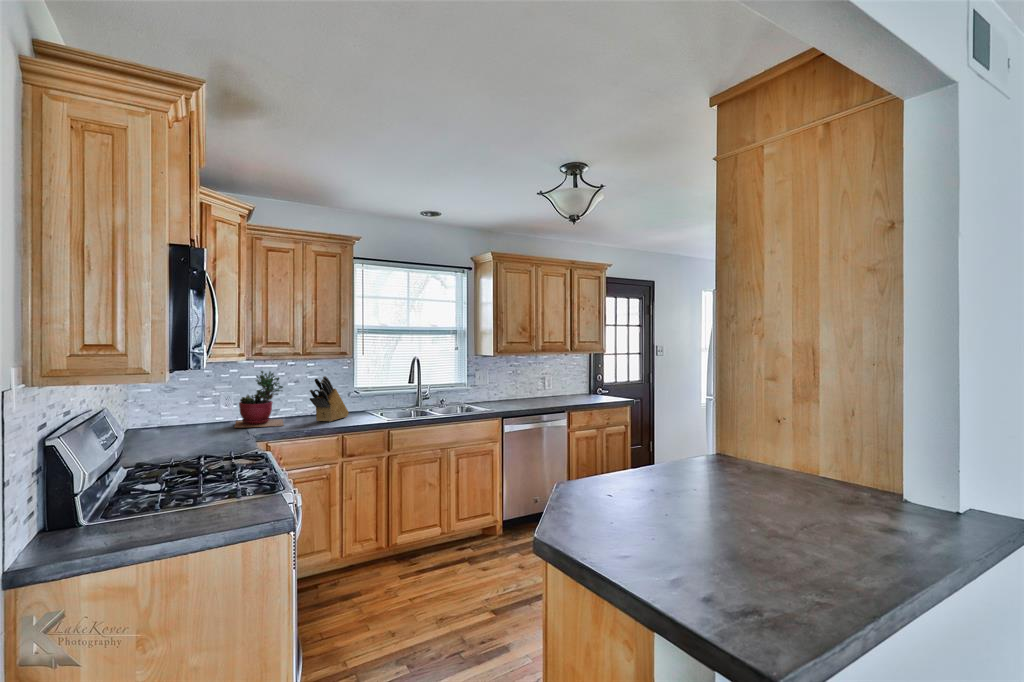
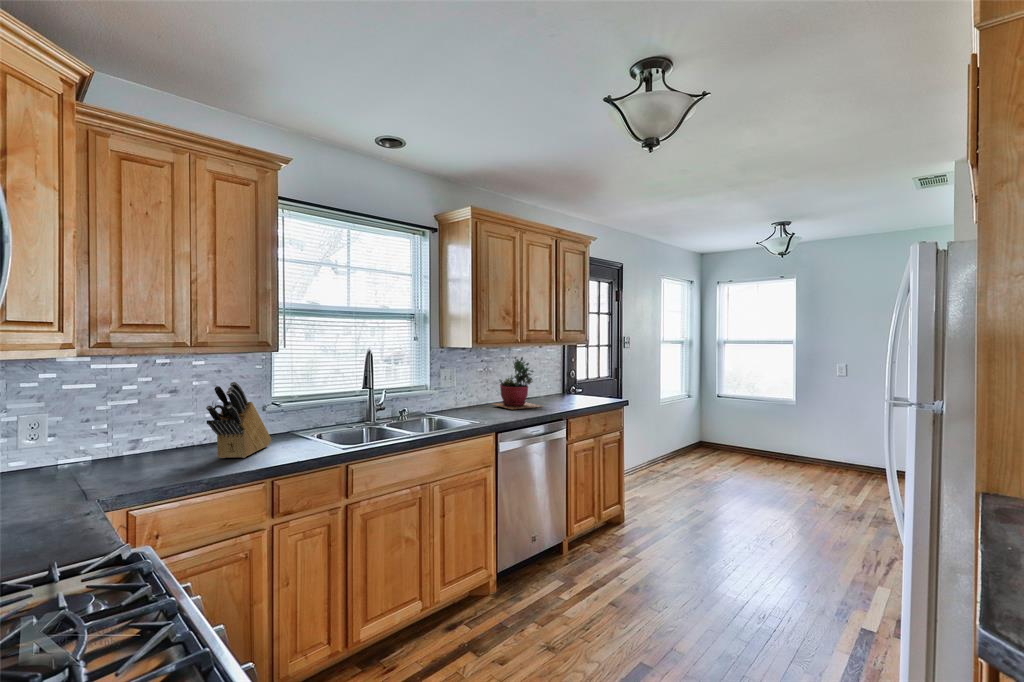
succulent plant: present [235,371,284,428] -> present [494,357,542,409]

